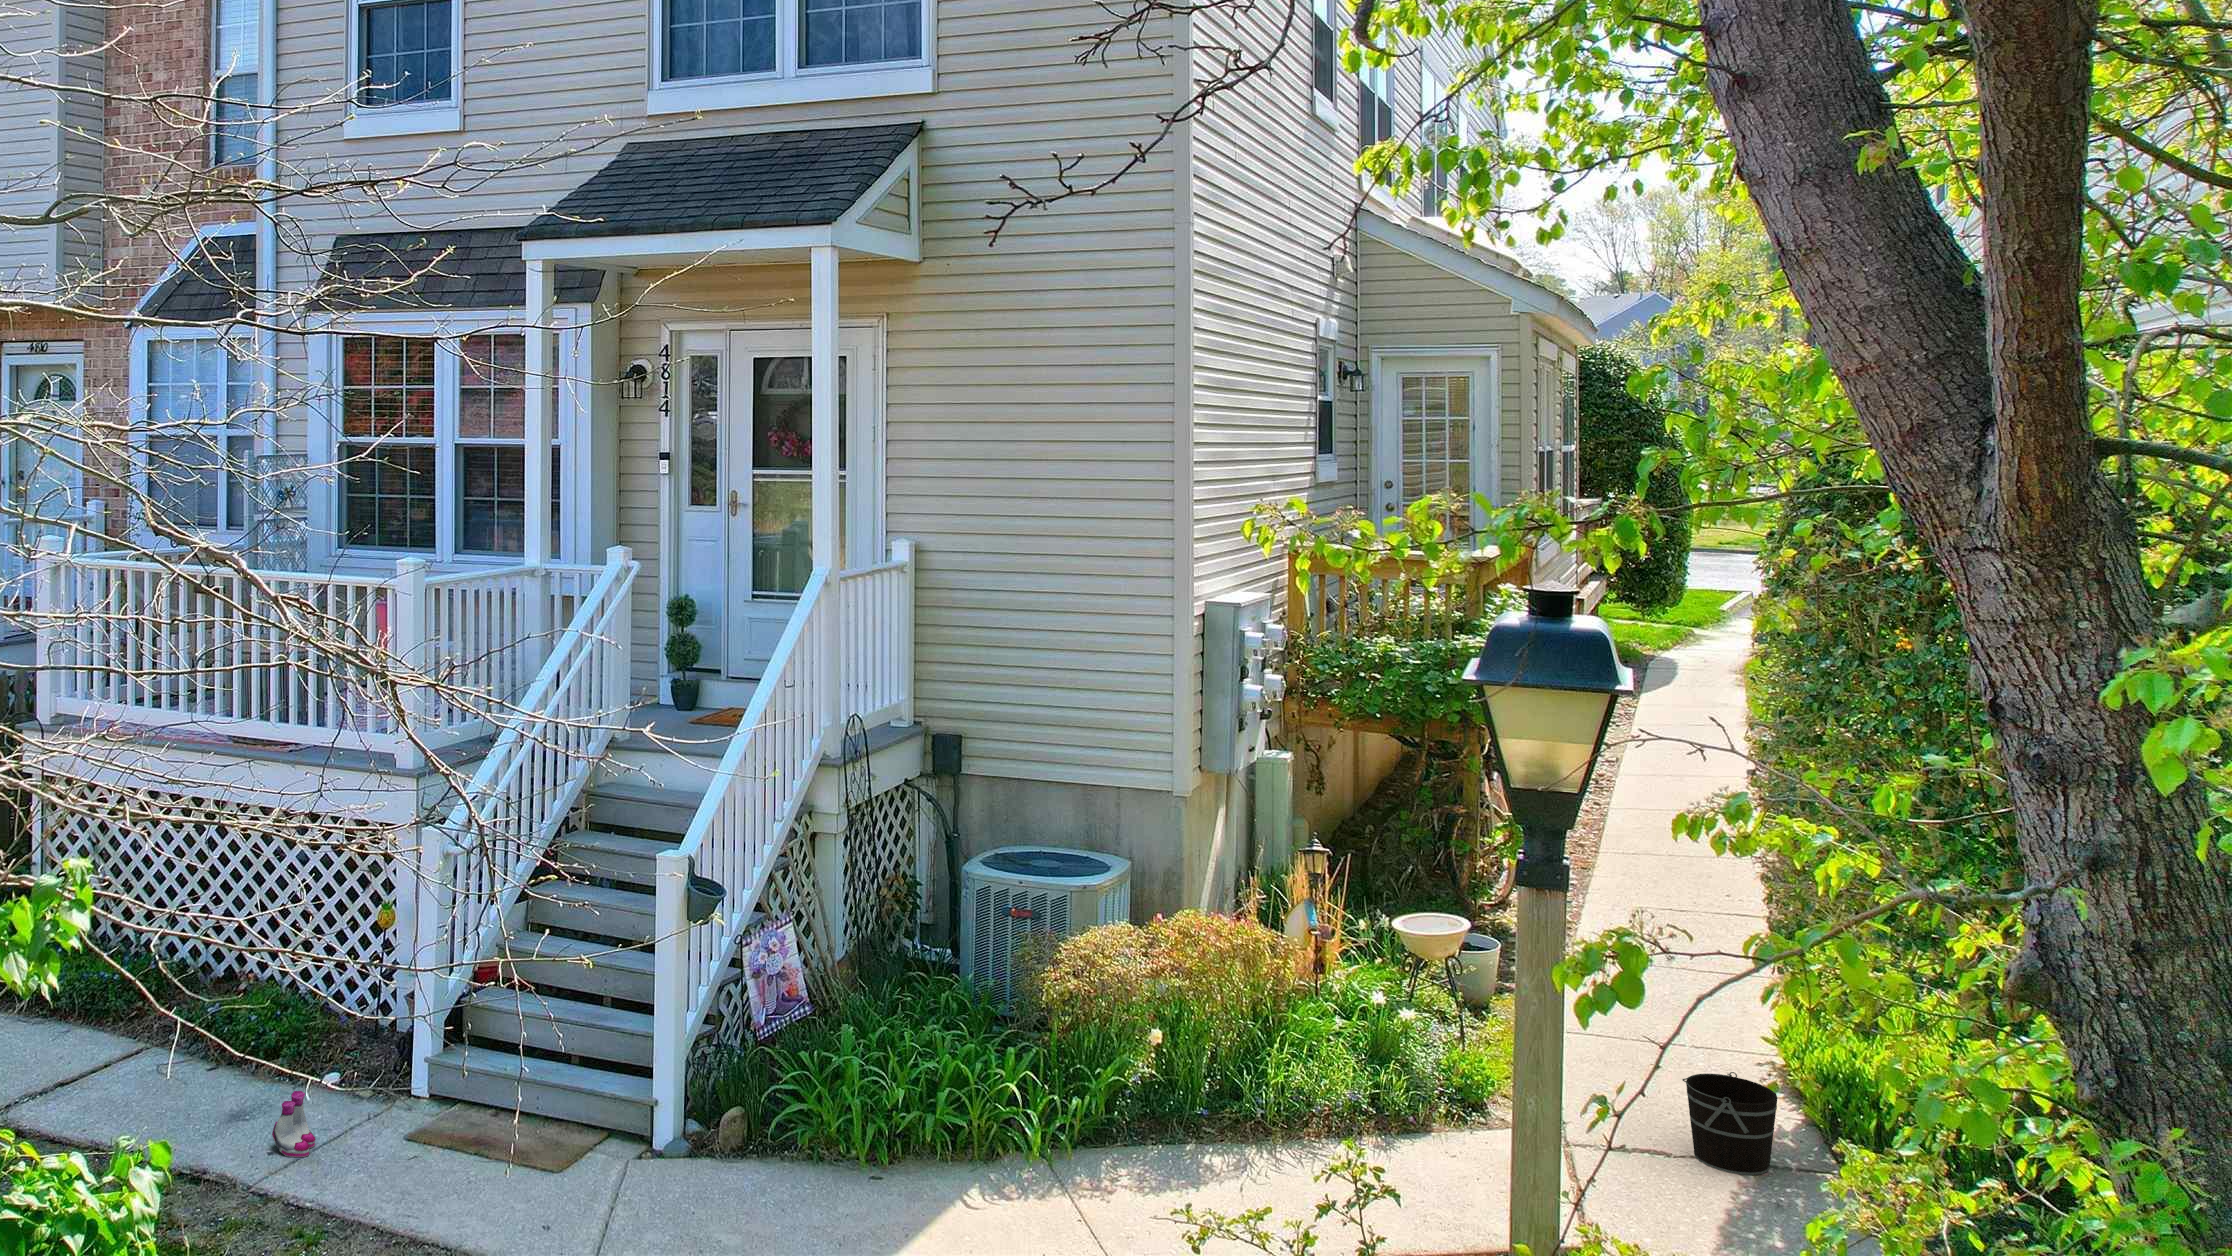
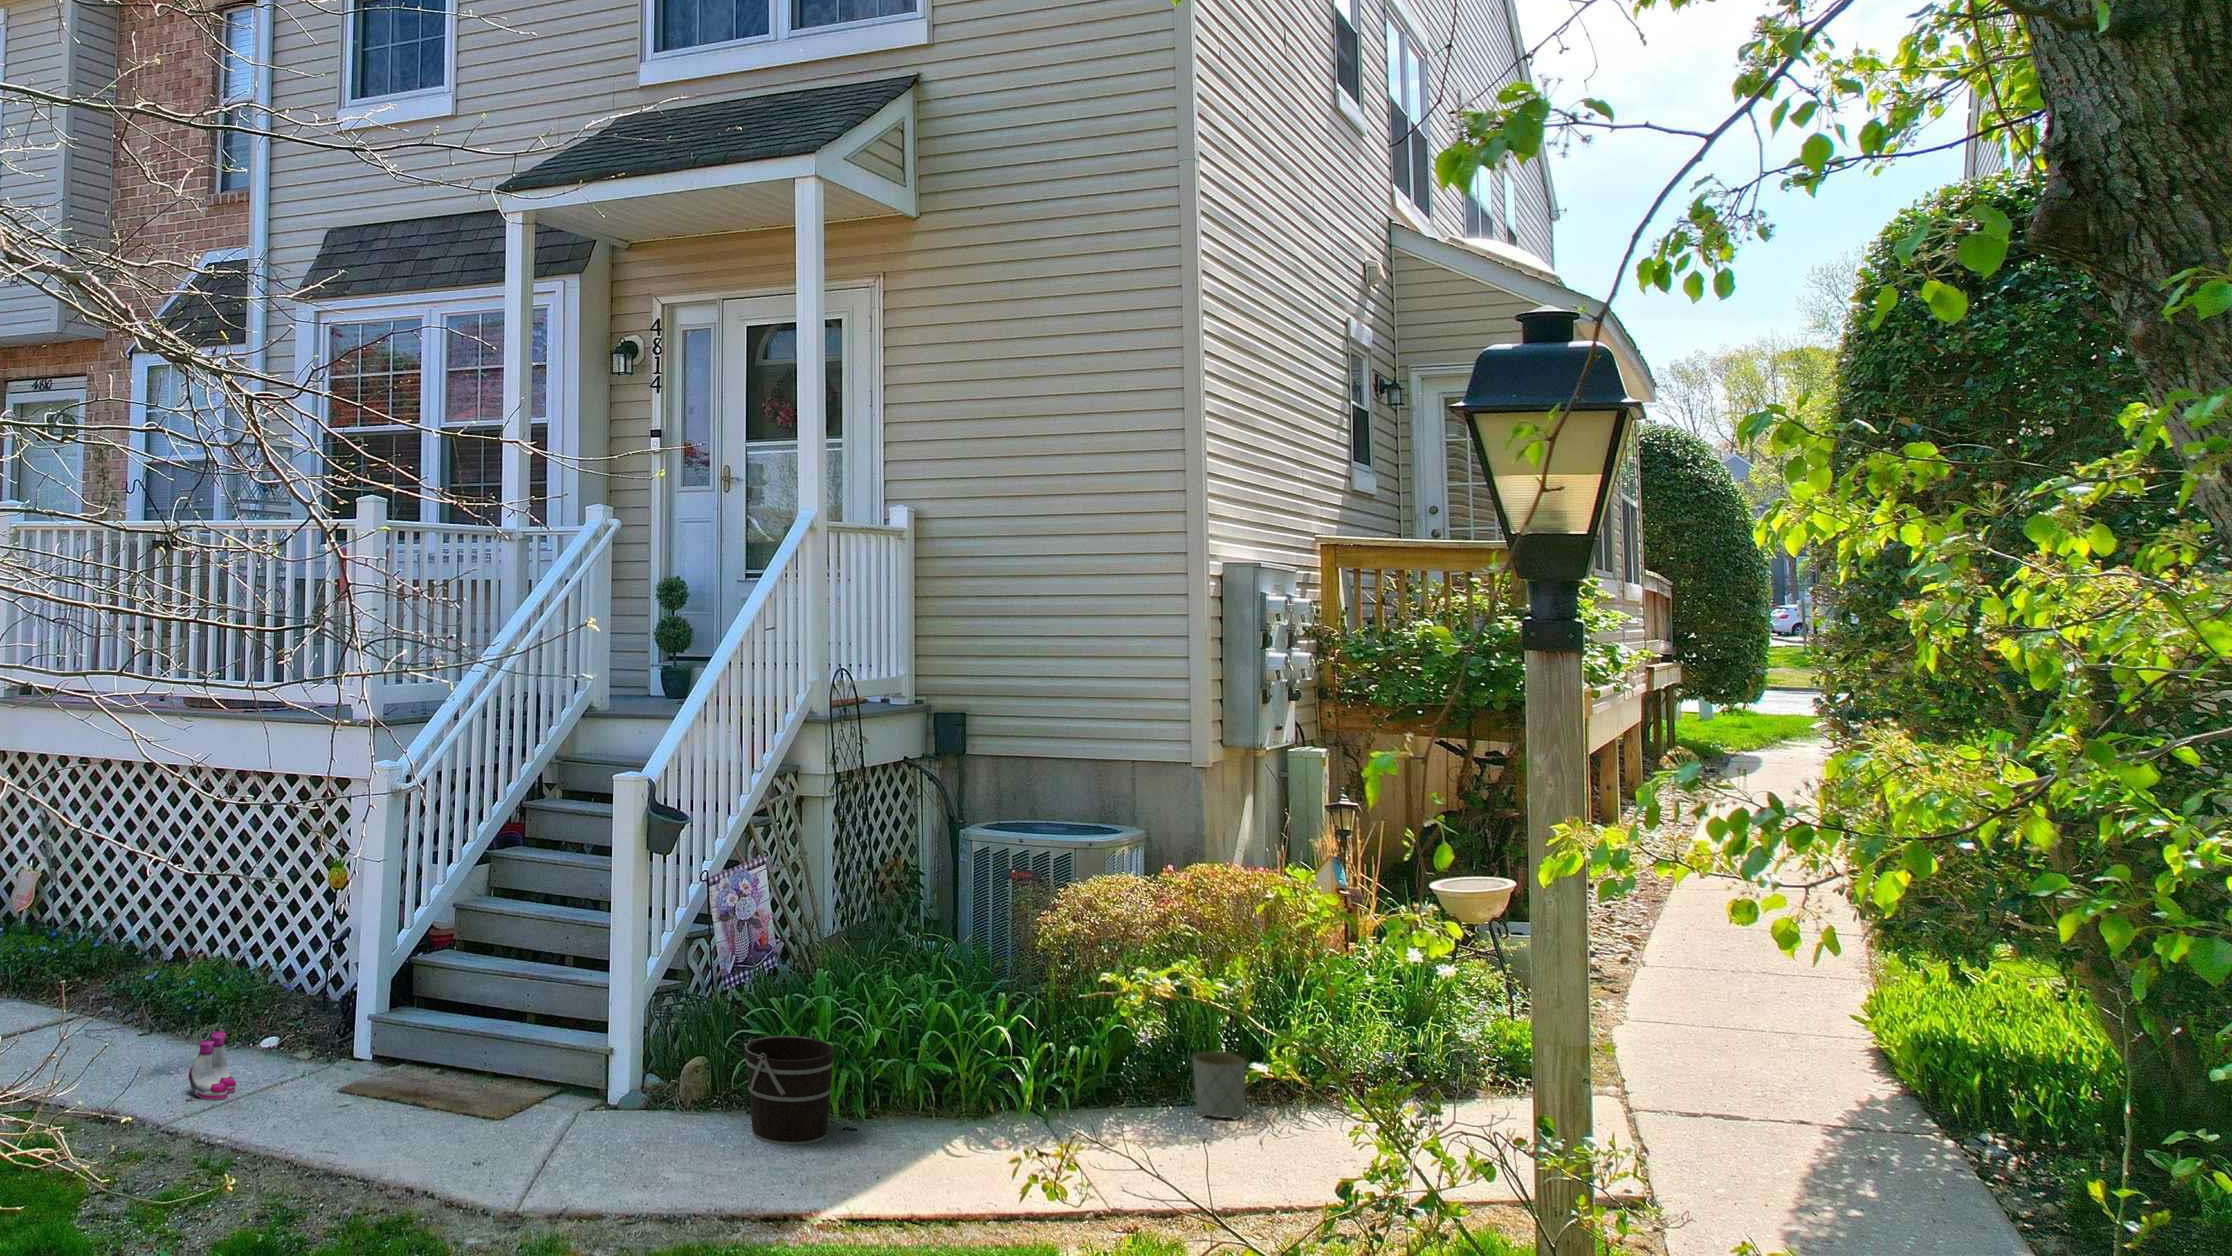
bucket: present [1682,1072,1778,1175] -> present [745,1034,834,1145]
planter: none [1184,1106,1231,1171] -> present [1193,1052,1246,1120]

